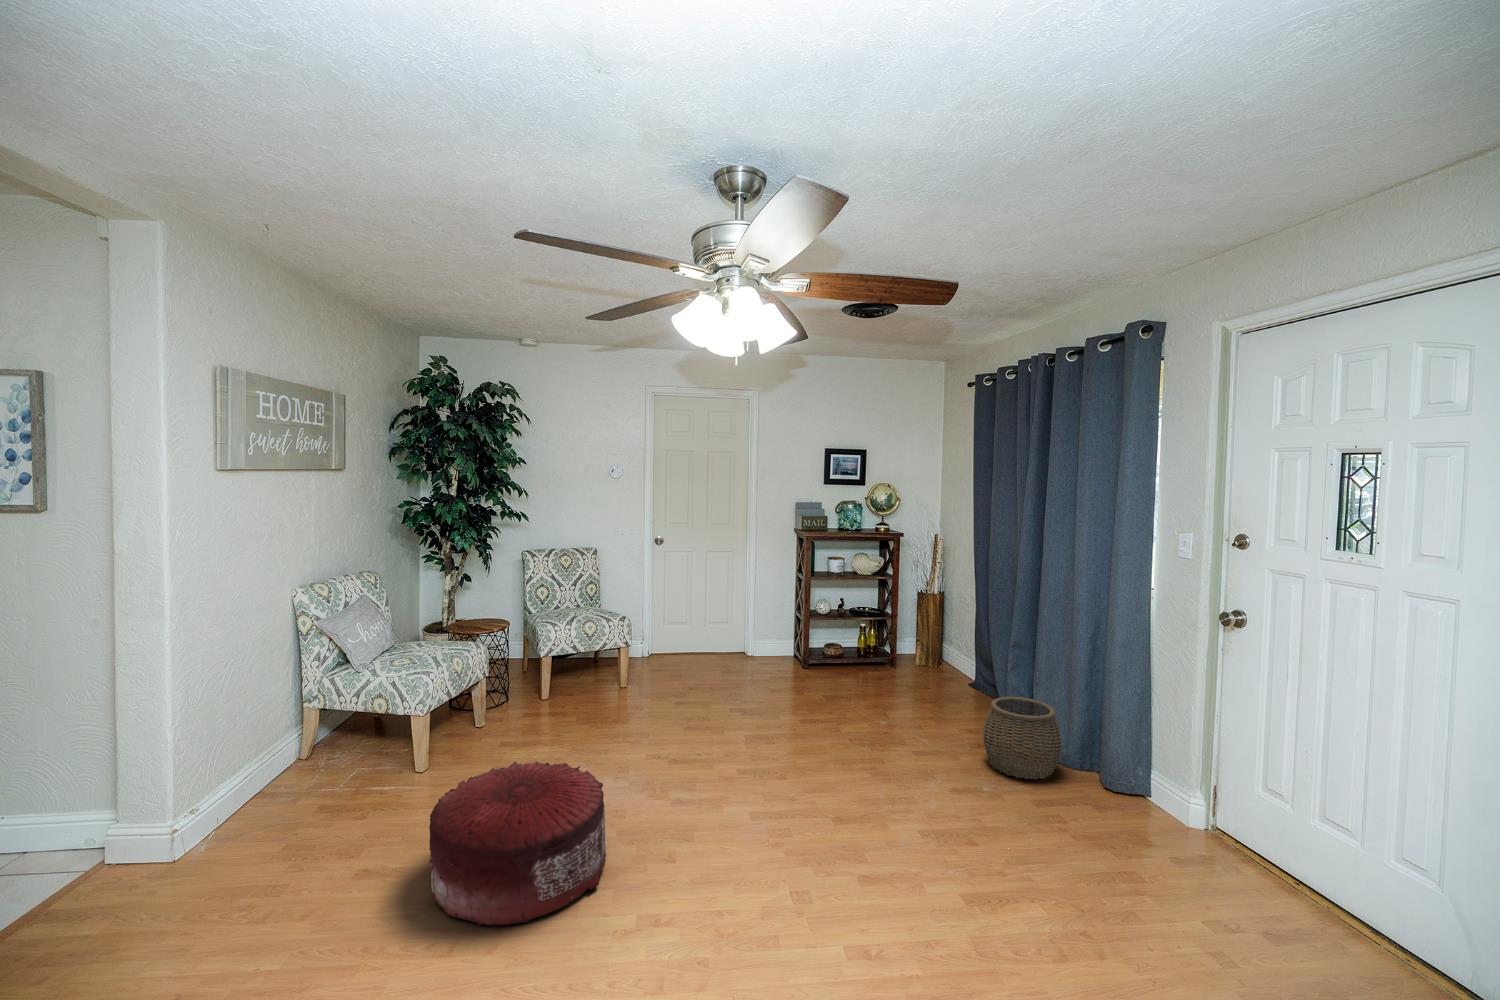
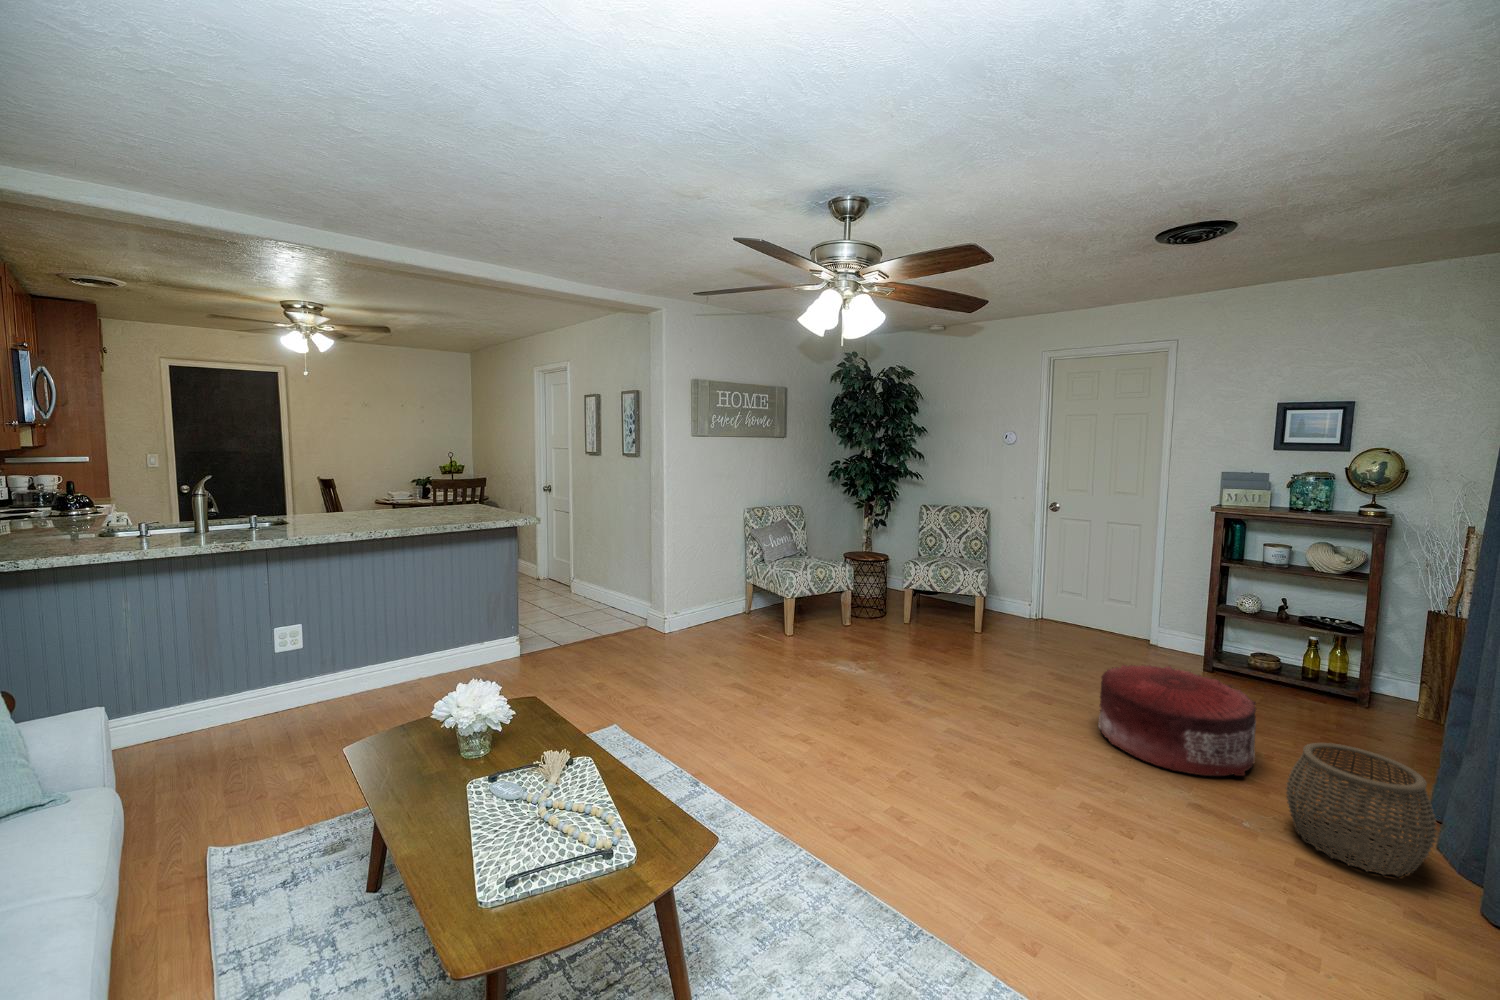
pouf: present [429,762,607,926] -> present [1099,665,1256,776]

